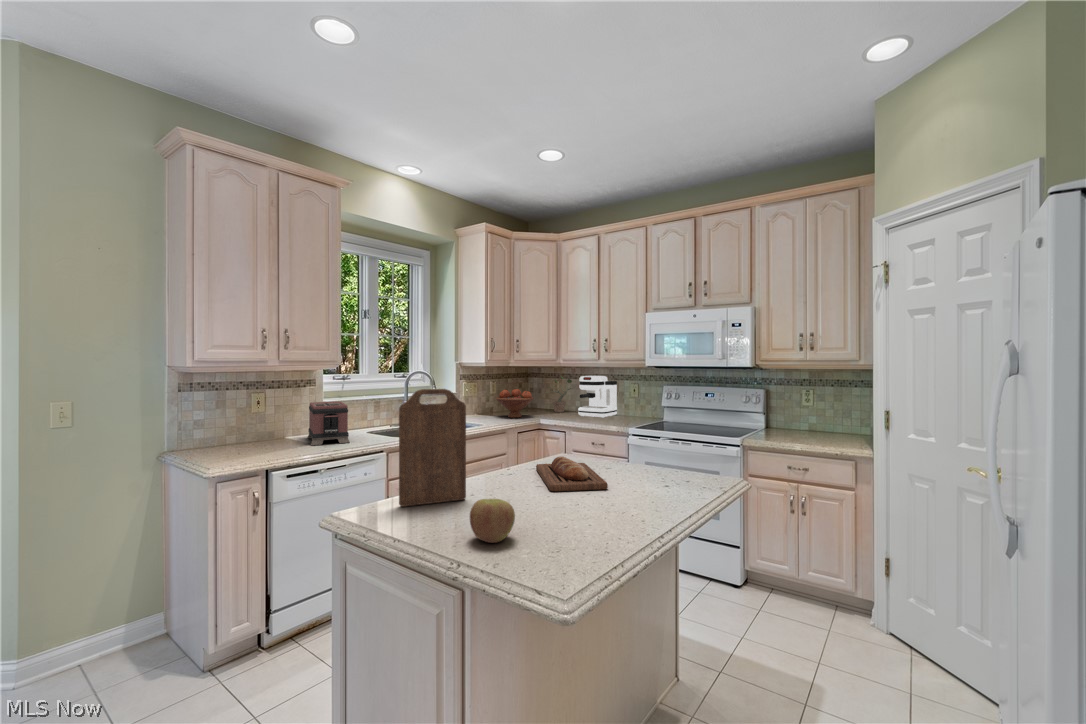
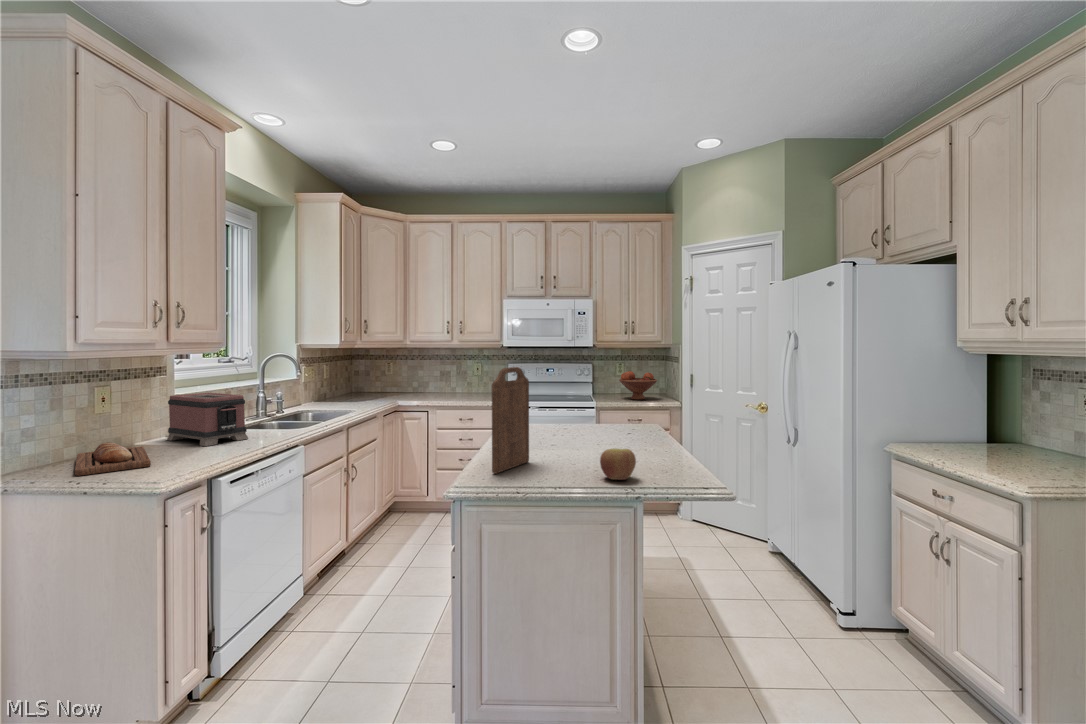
potted plant: present [552,376,572,412] -> none [378,354,415,394]
coffee maker: present [578,376,617,418] -> none [425,357,458,396]
fruit bowl: present [496,389,534,418] -> present [619,371,657,400]
bread loaf: present [536,457,608,491] -> present [75,442,151,476]

